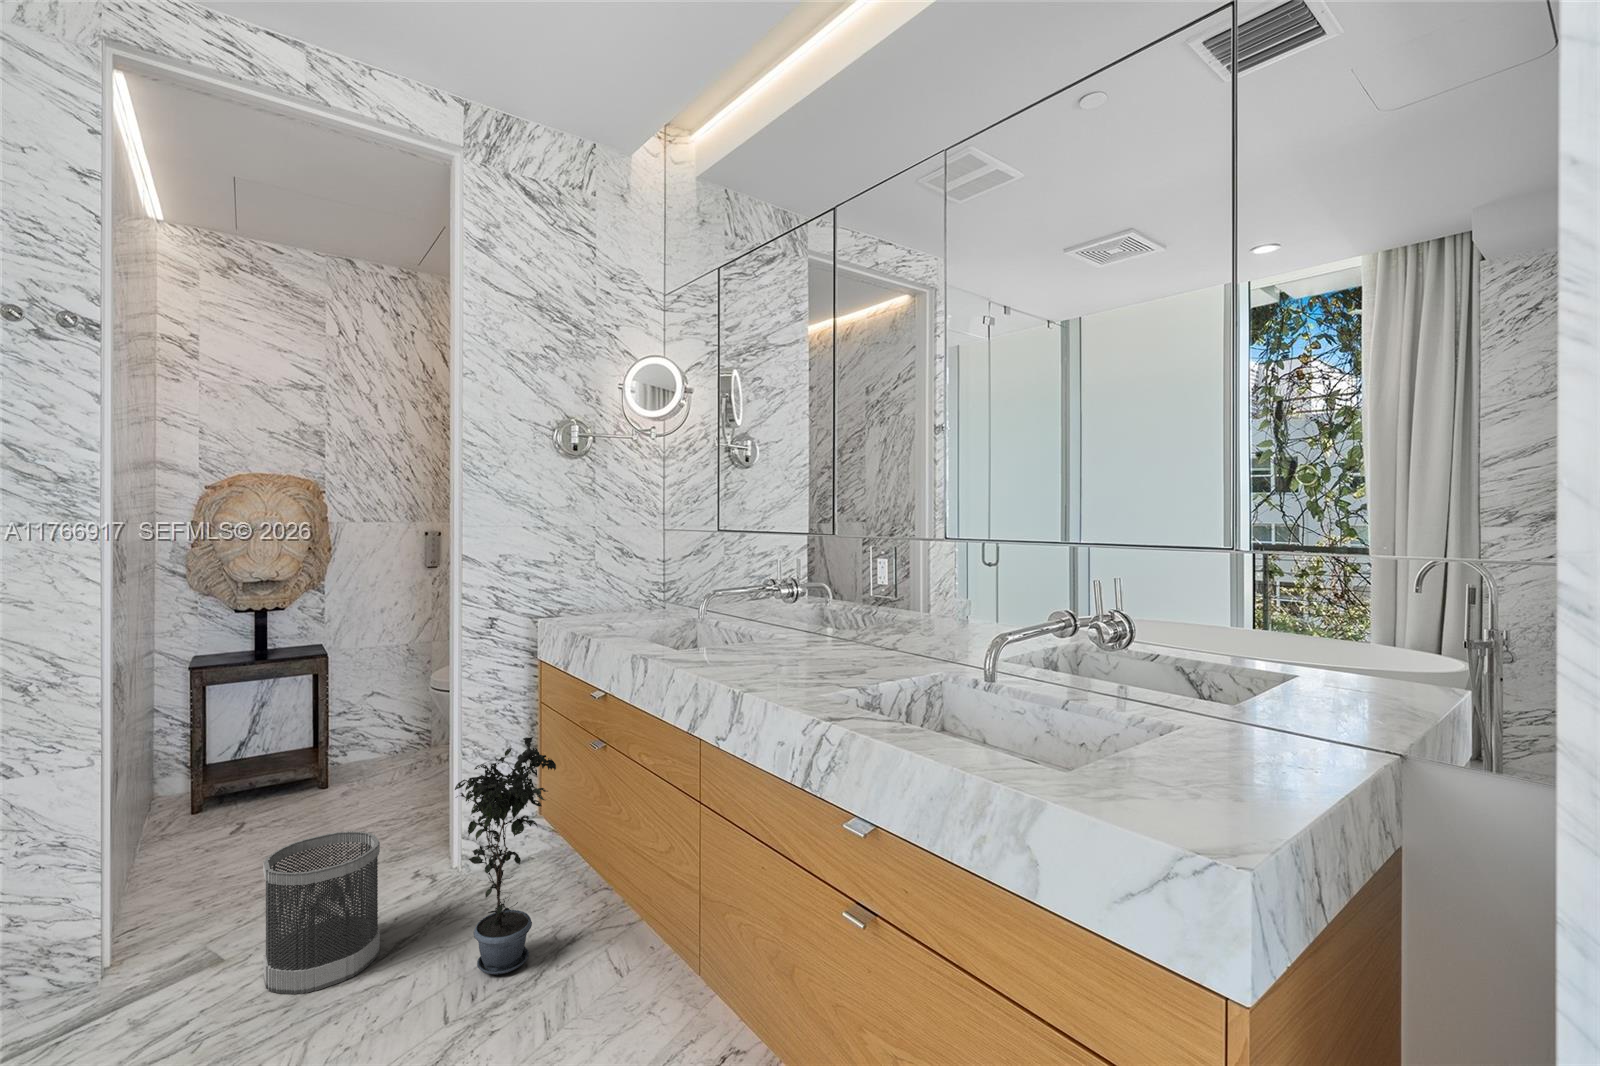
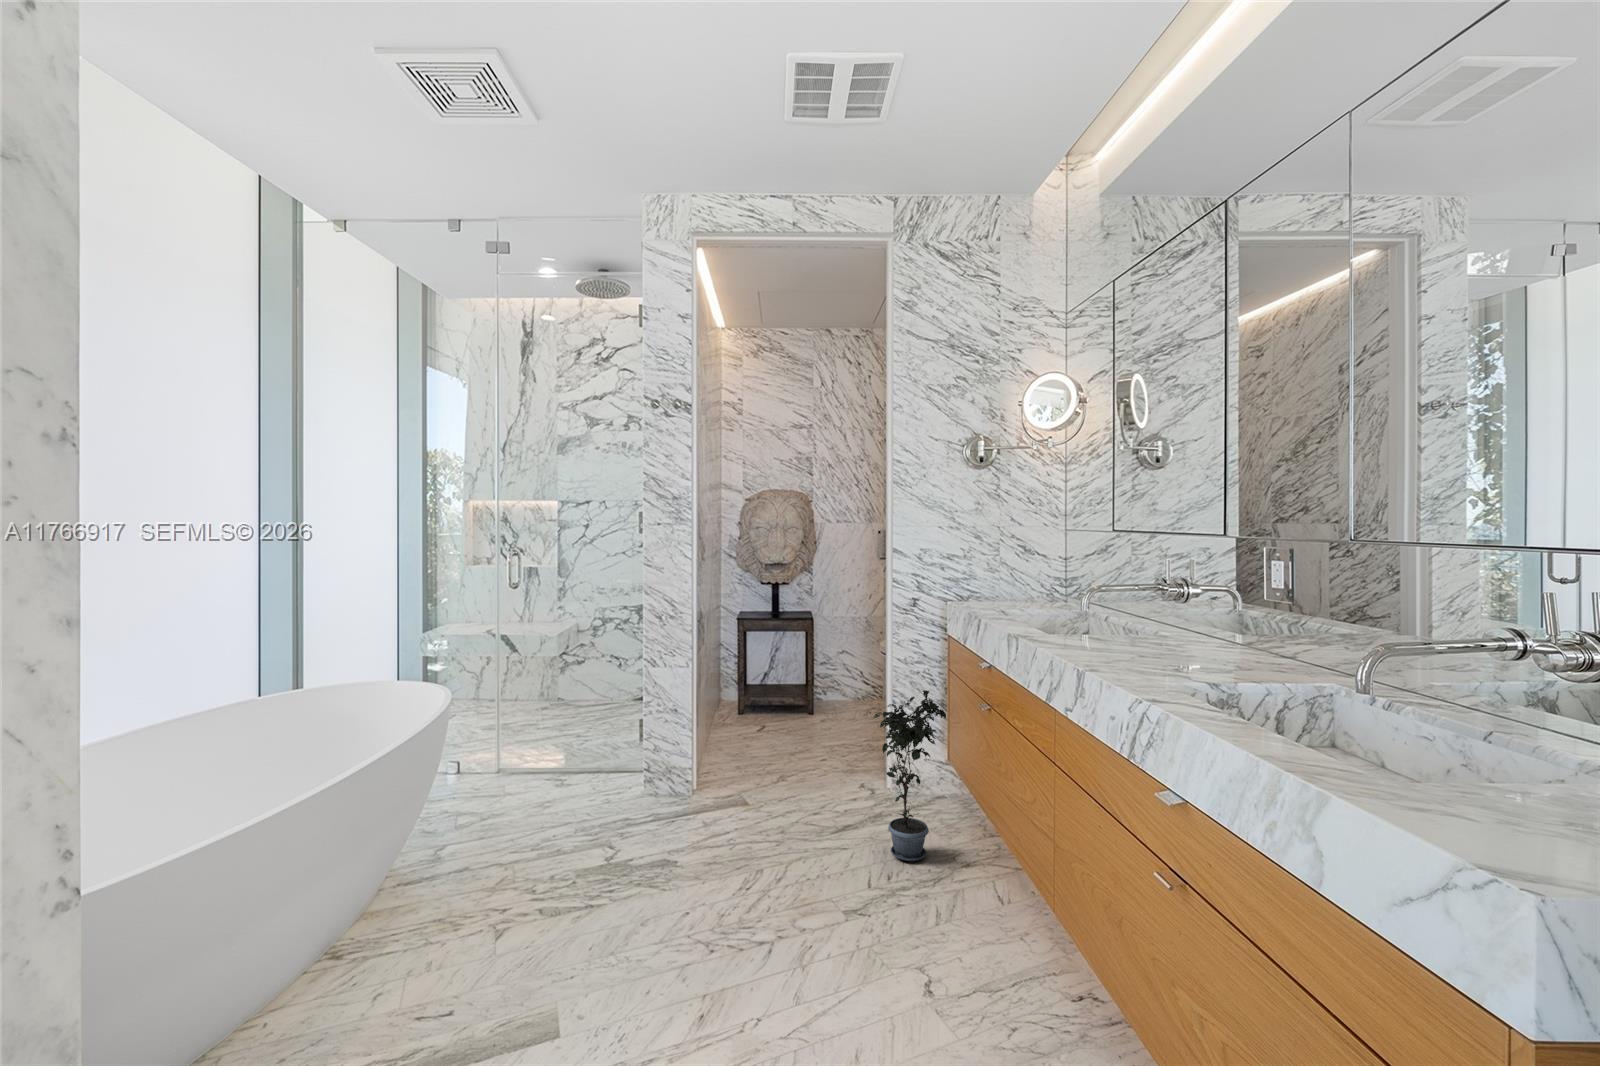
wastebasket: present [263,831,380,994] -> none [769,739,833,837]

